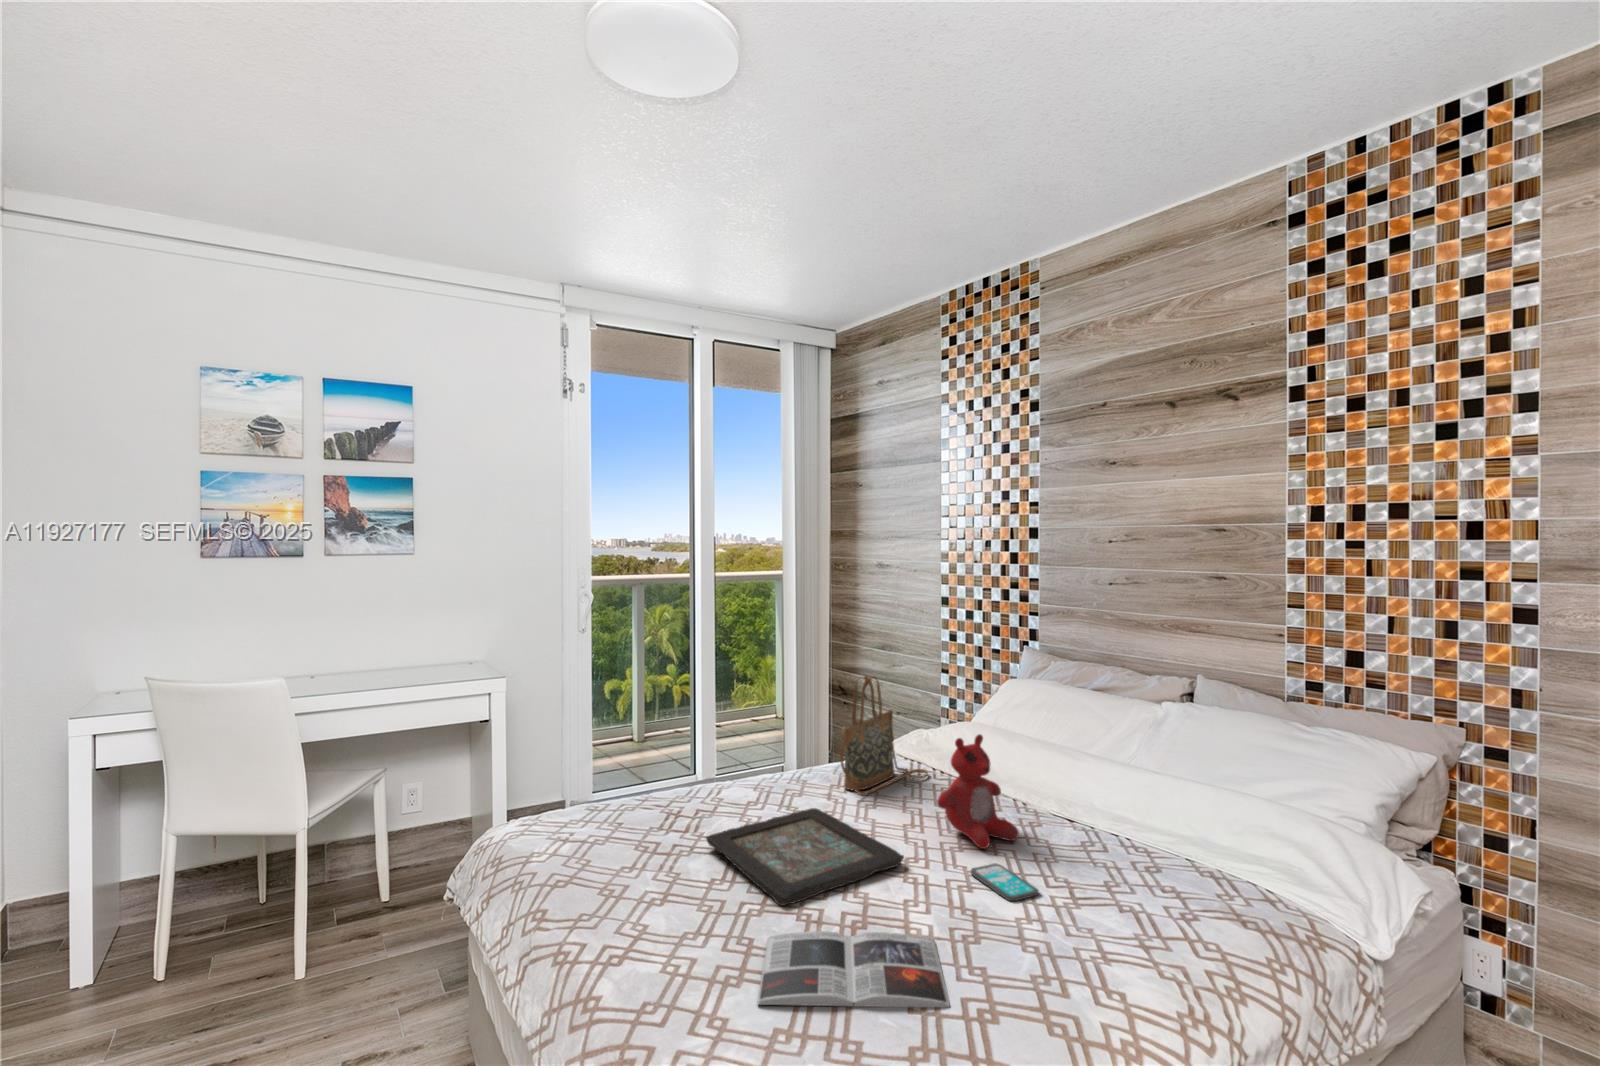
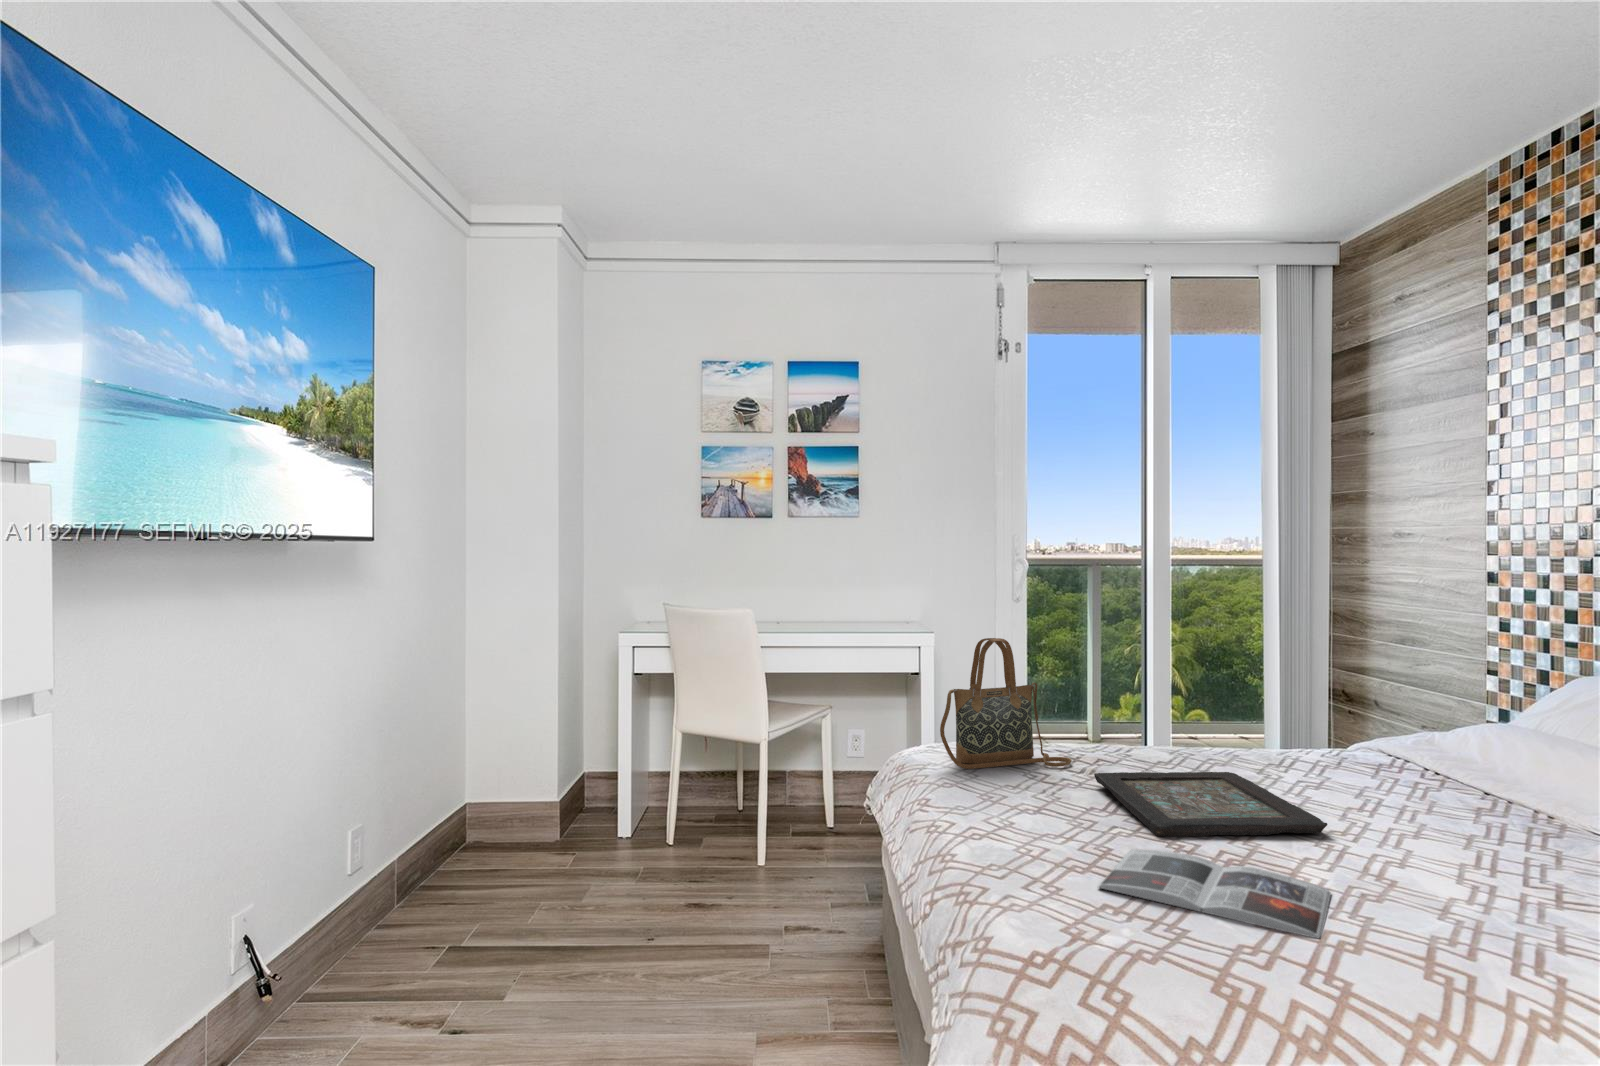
handbag: present [840,676,928,796] -> present [940,638,1072,769]
stuffed bear: present [937,734,1019,849] -> none [1390,704,1518,843]
smartphone: present [971,863,1039,901] -> none [1419,851,1516,891]

